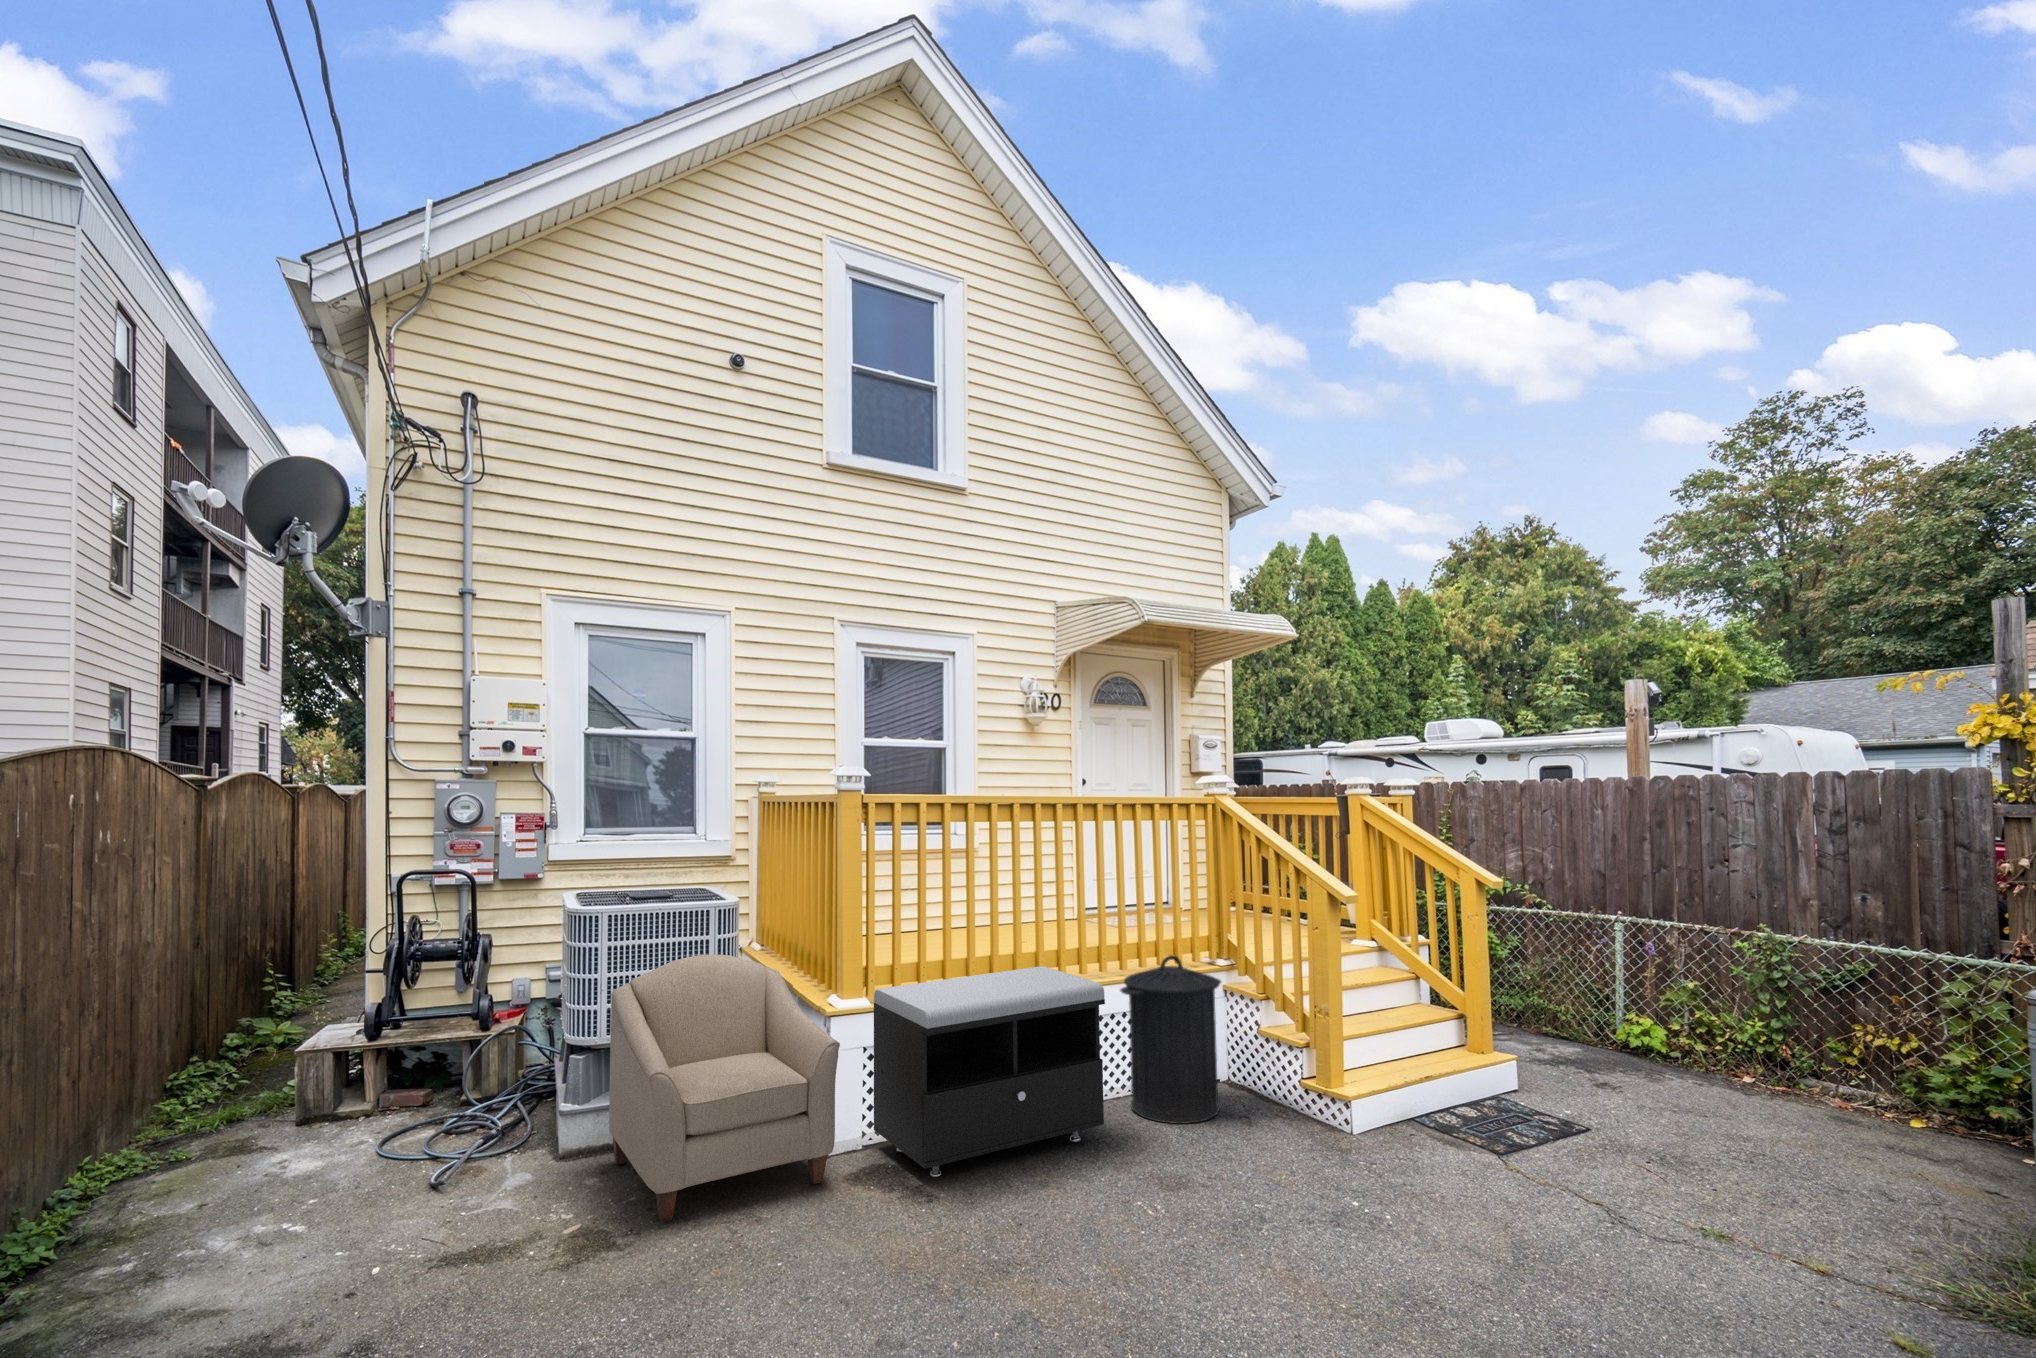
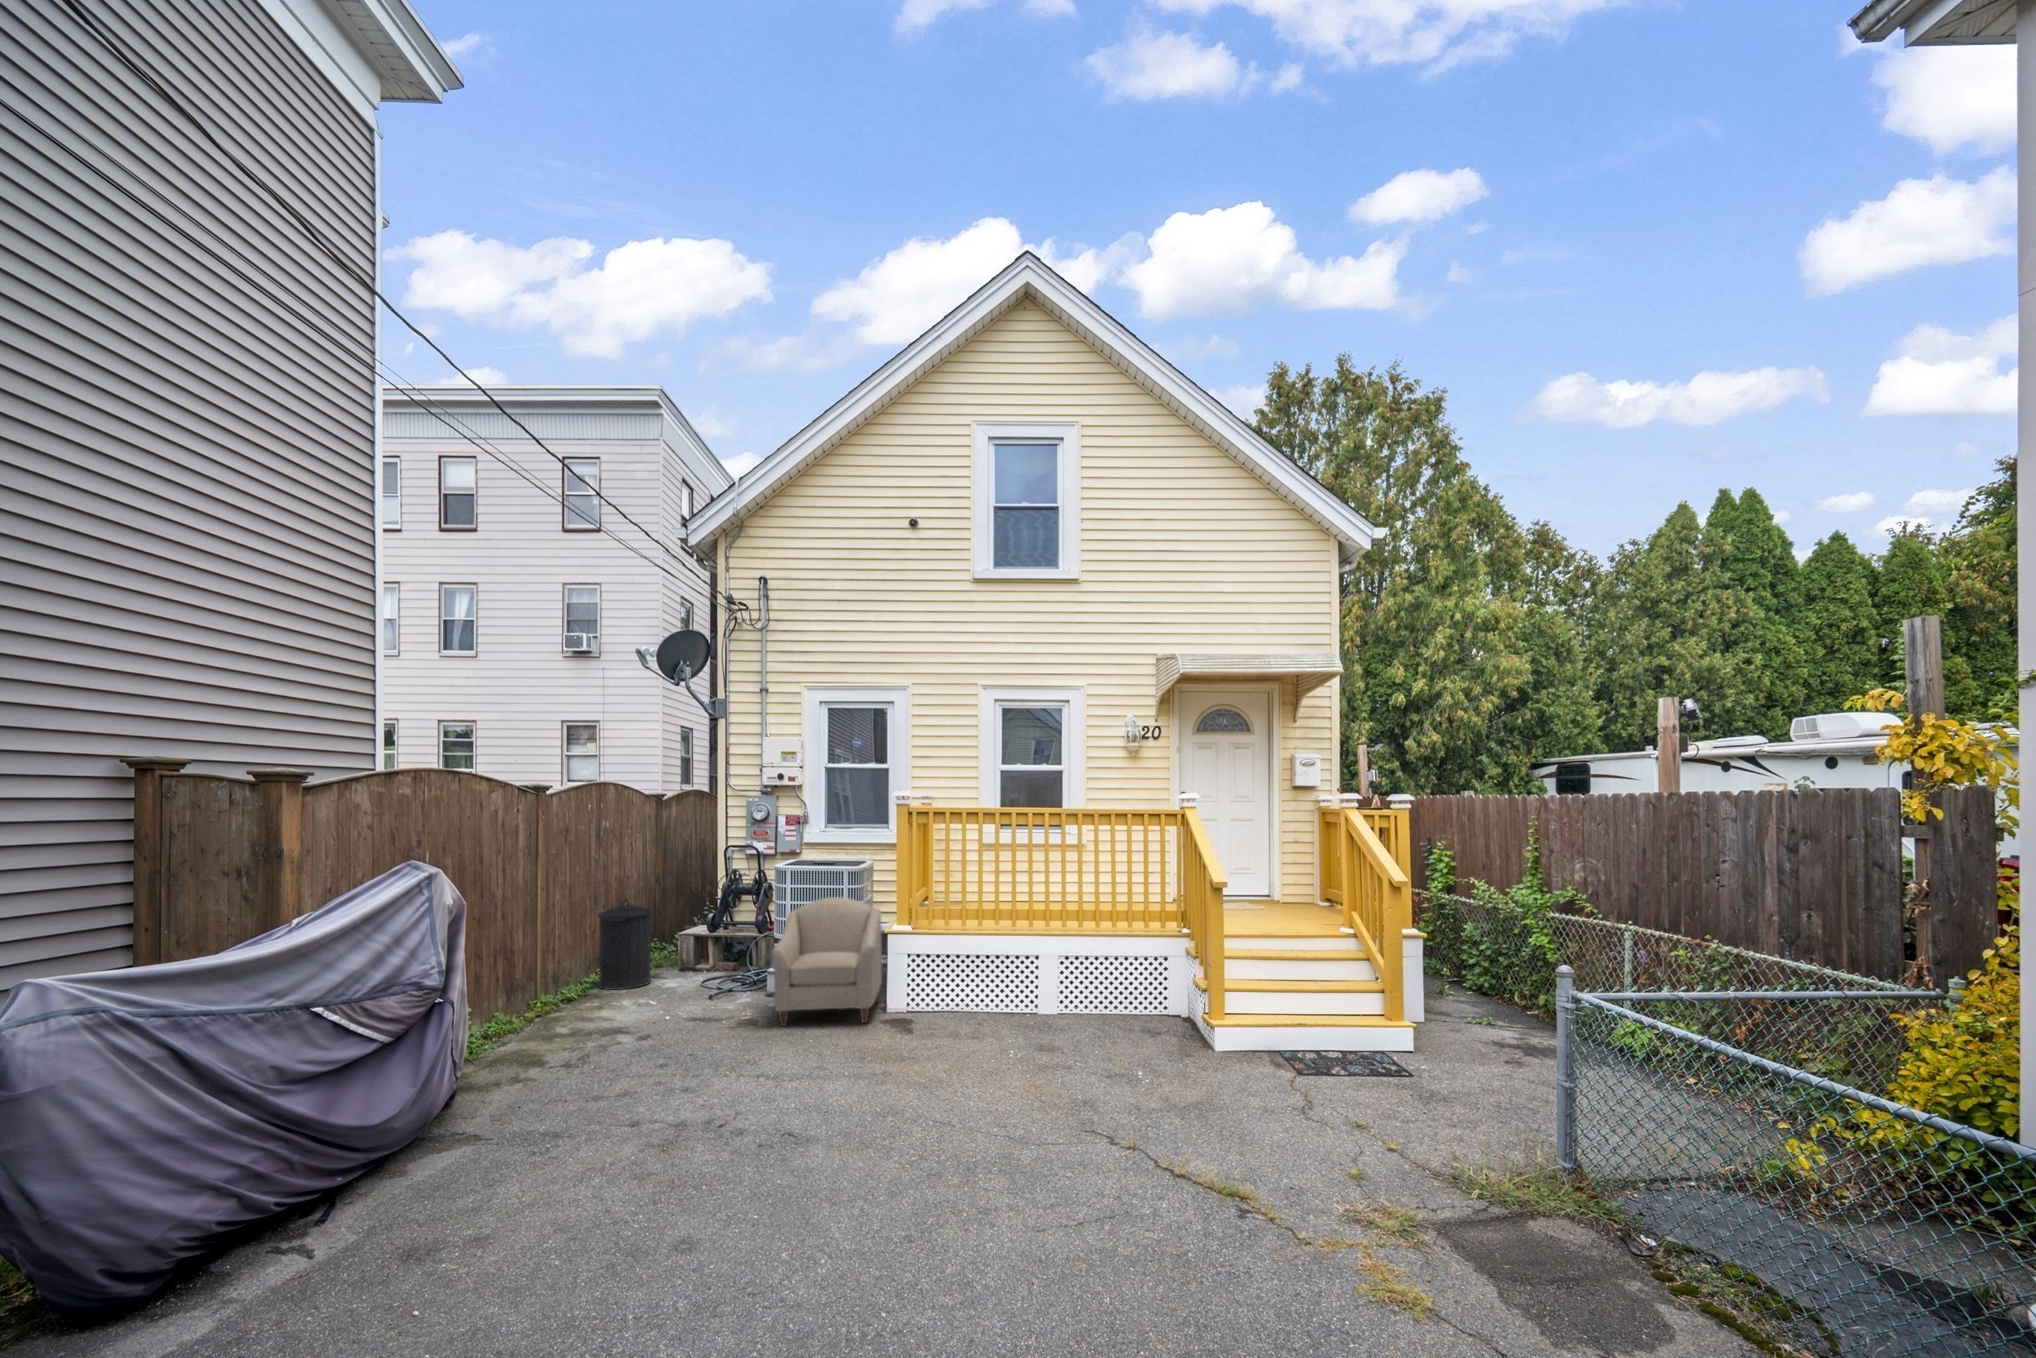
trash can: present [1120,955,1221,1124] -> present [597,899,654,990]
storage bench: present [874,966,1105,1176] -> none [910,920,1036,1030]

